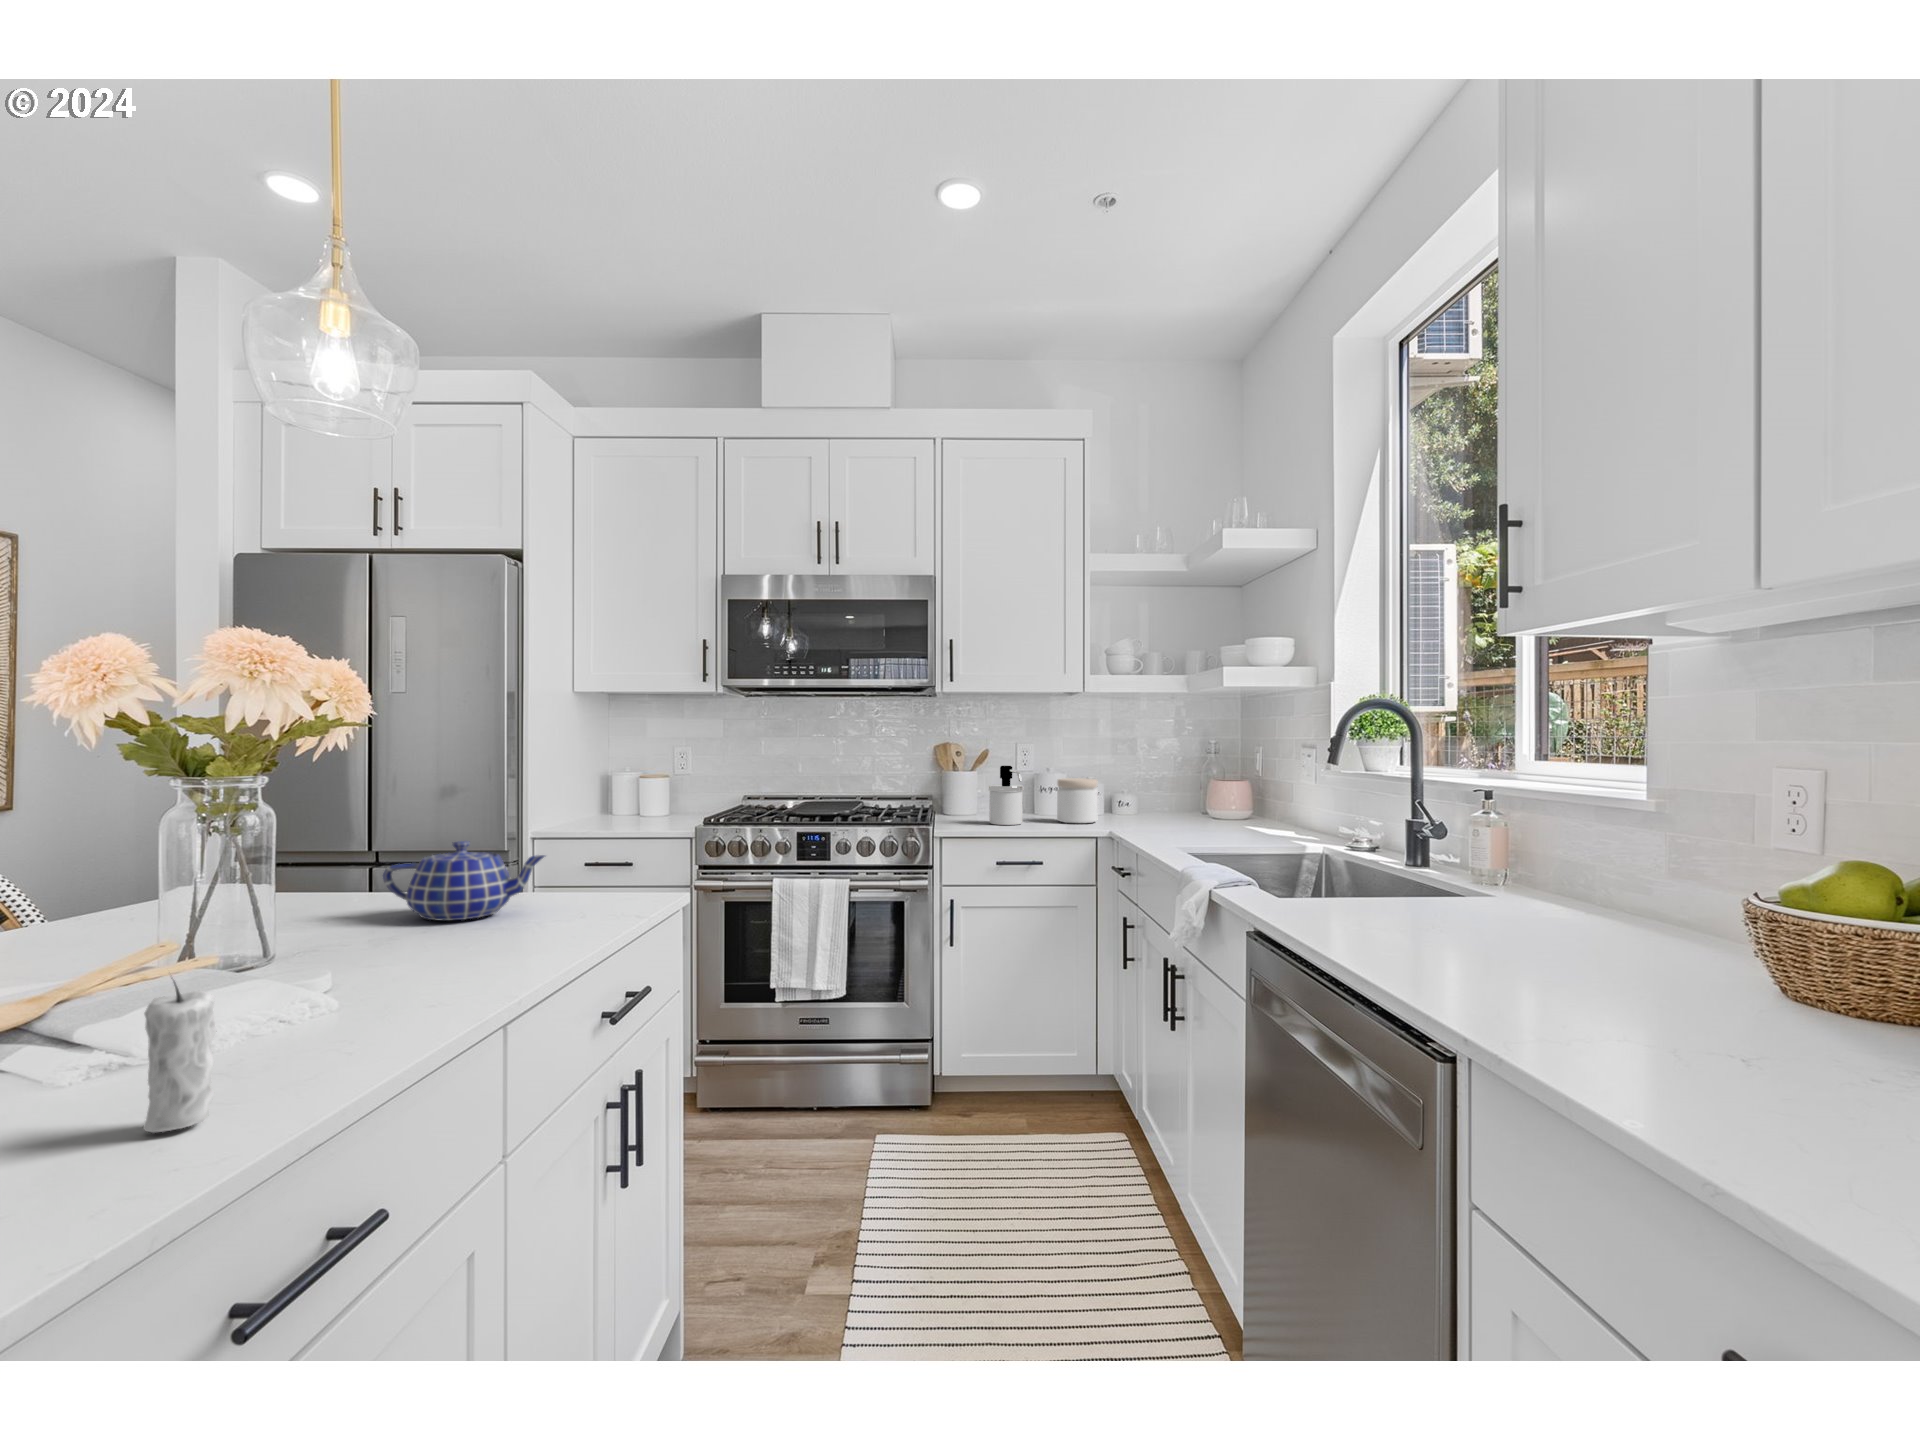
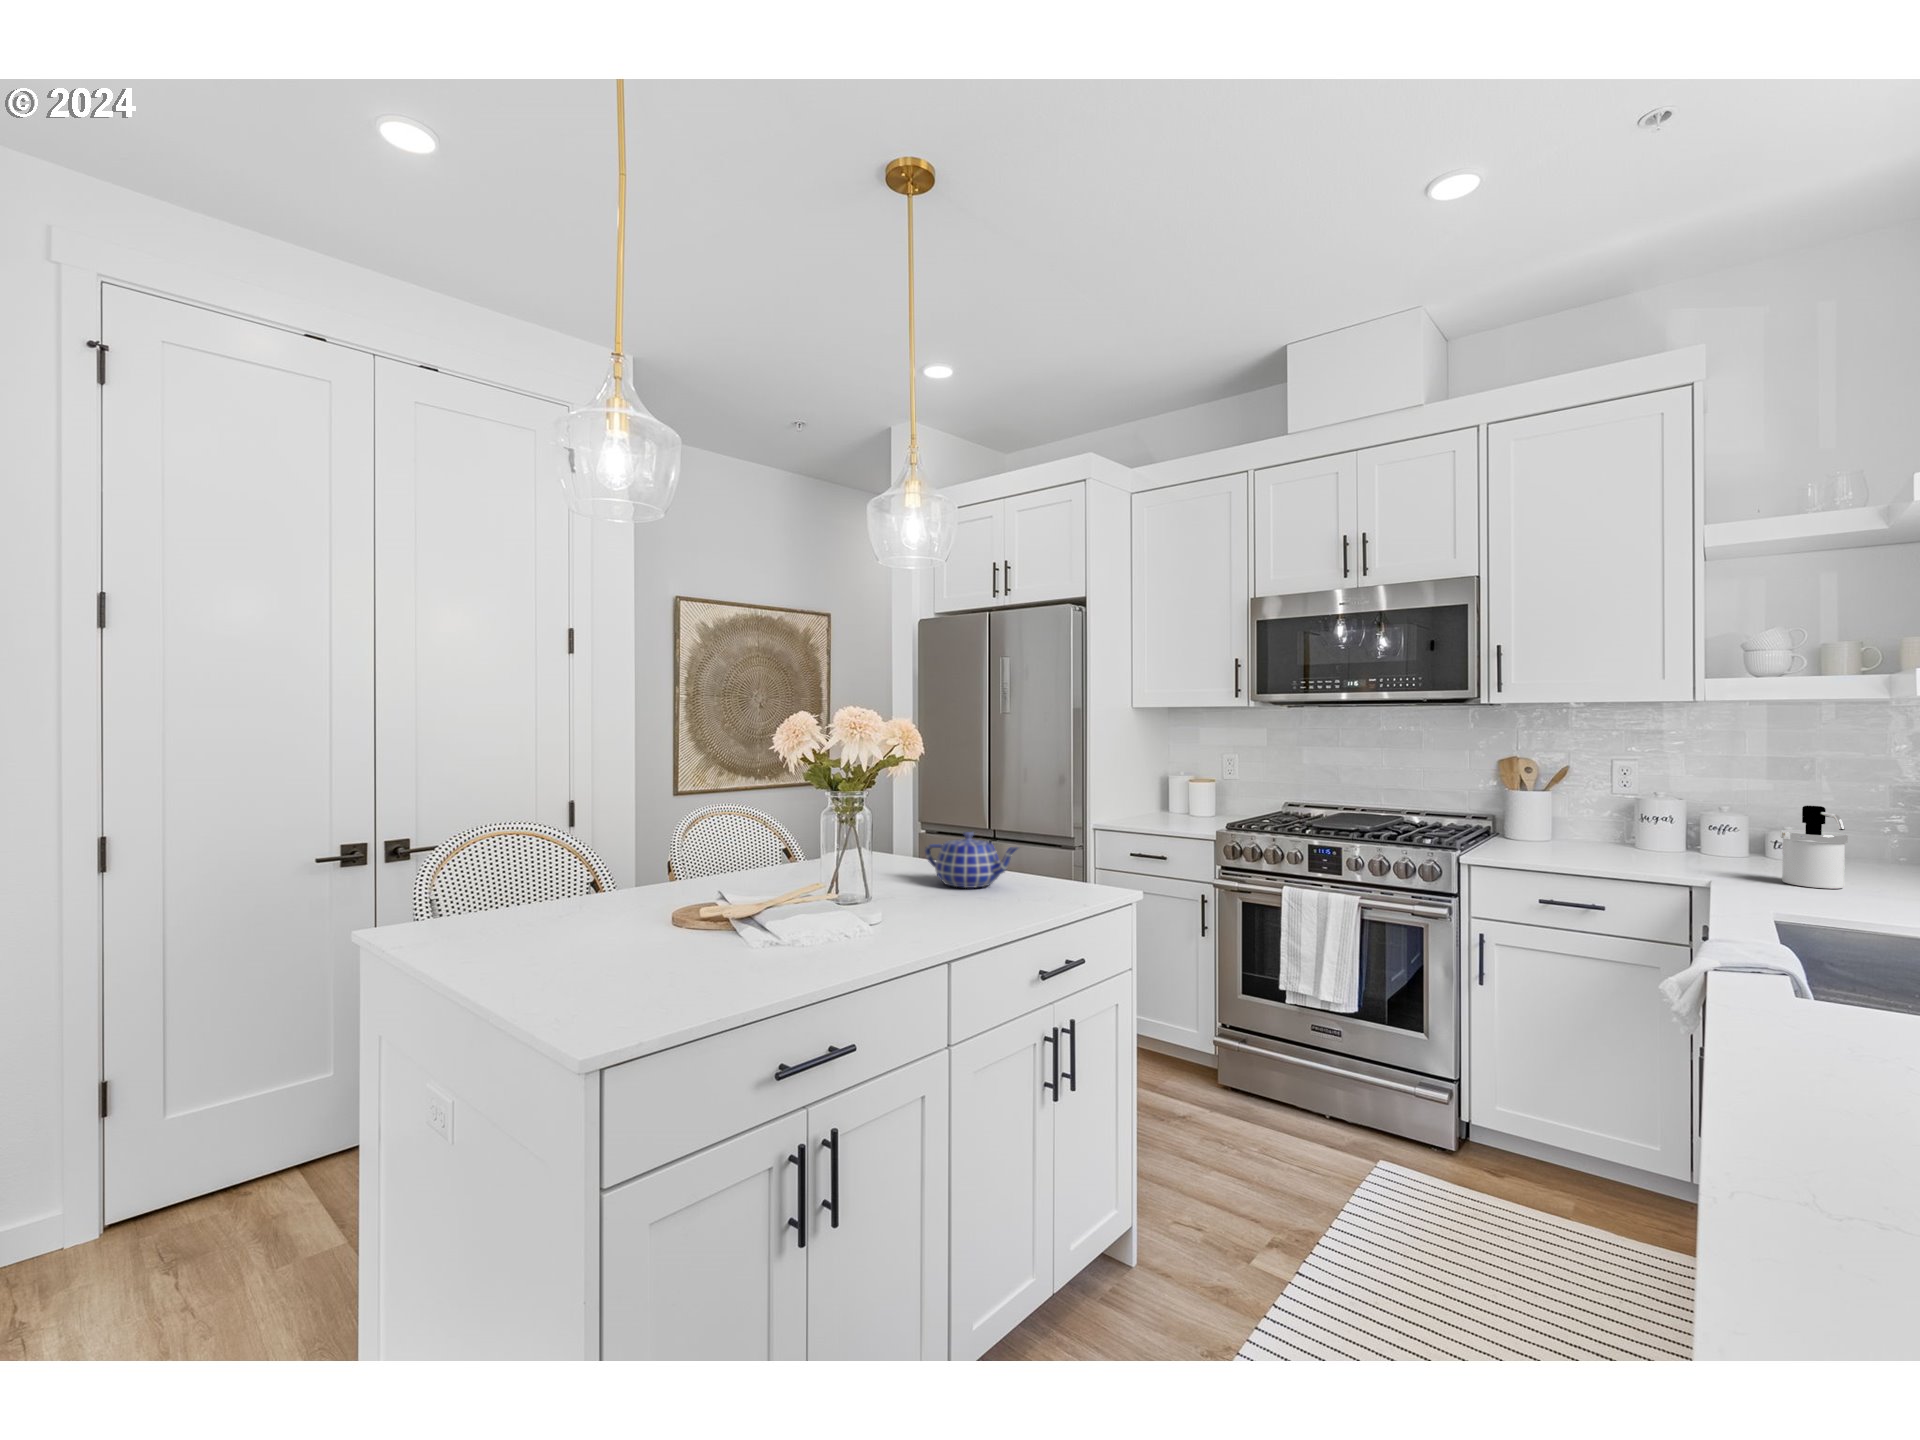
soap dispenser: present [988,766,1024,825] -> present [1781,806,1848,889]
jar: present [1057,778,1098,823] -> none [1644,809,1706,866]
candle: present [143,980,216,1133] -> none [717,895,747,978]

